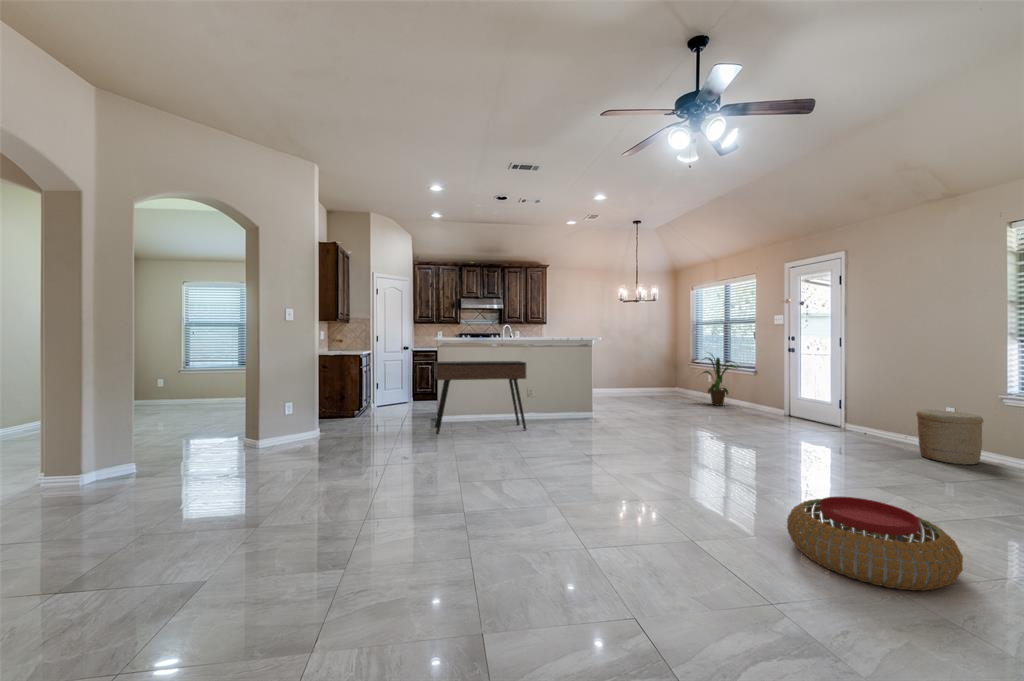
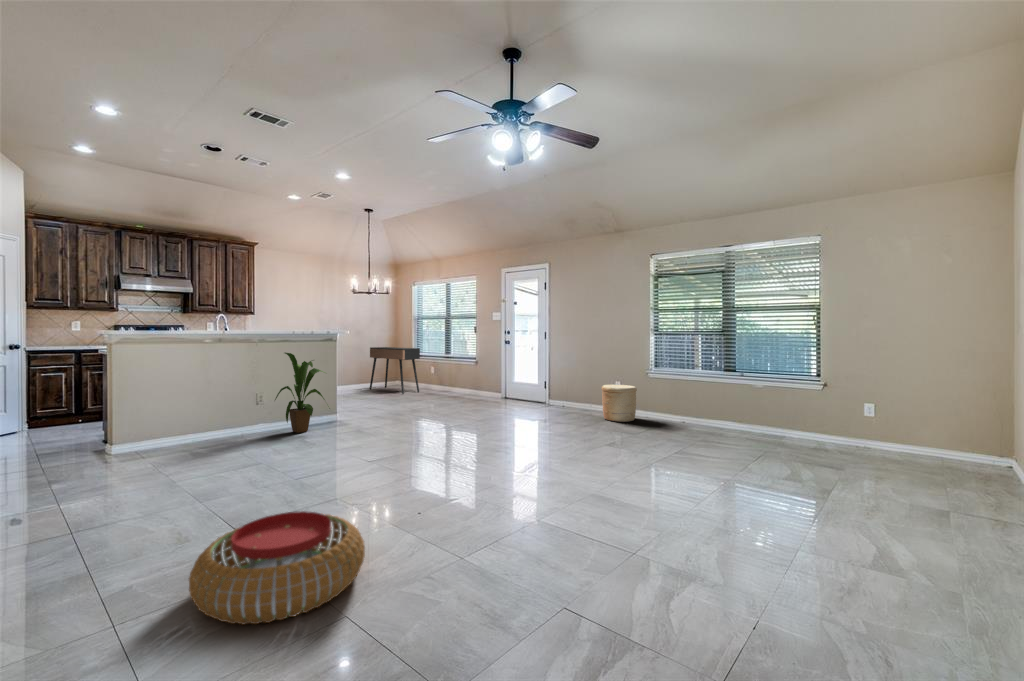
house plant: present [703,354,738,405] -> present [275,353,329,433]
console table: present [435,361,526,434] -> present [370,347,420,394]
pouf: present [787,497,963,591] -> present [189,511,365,625]

